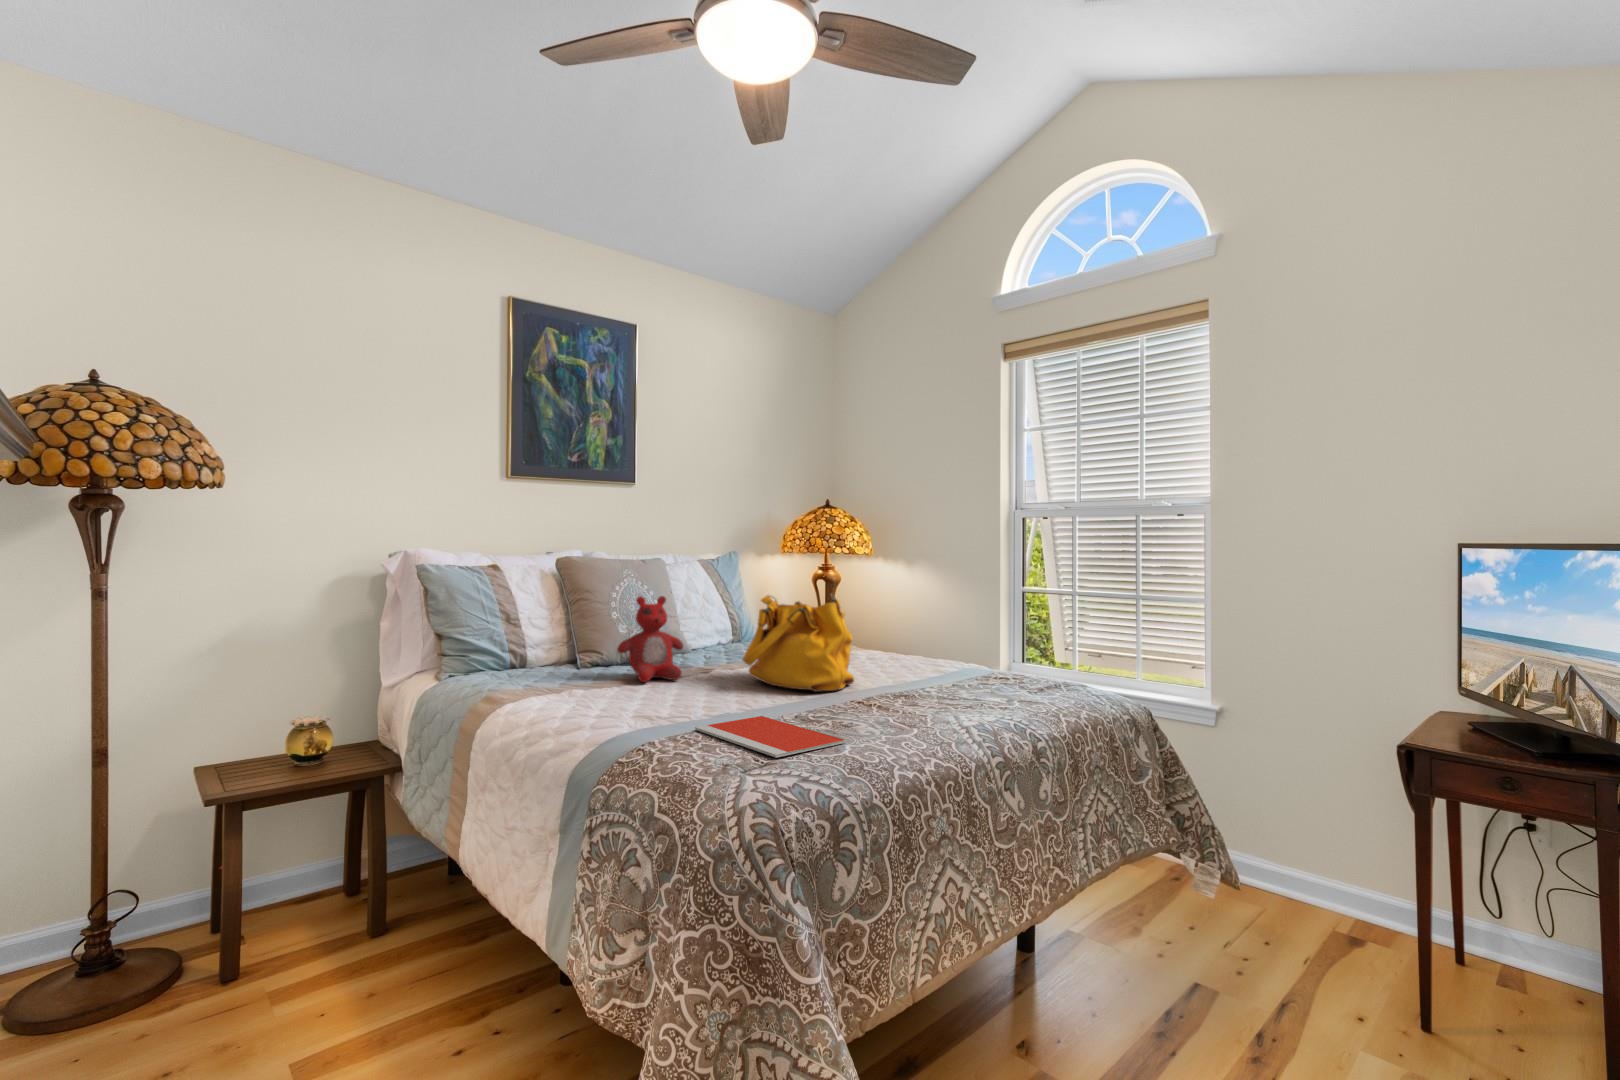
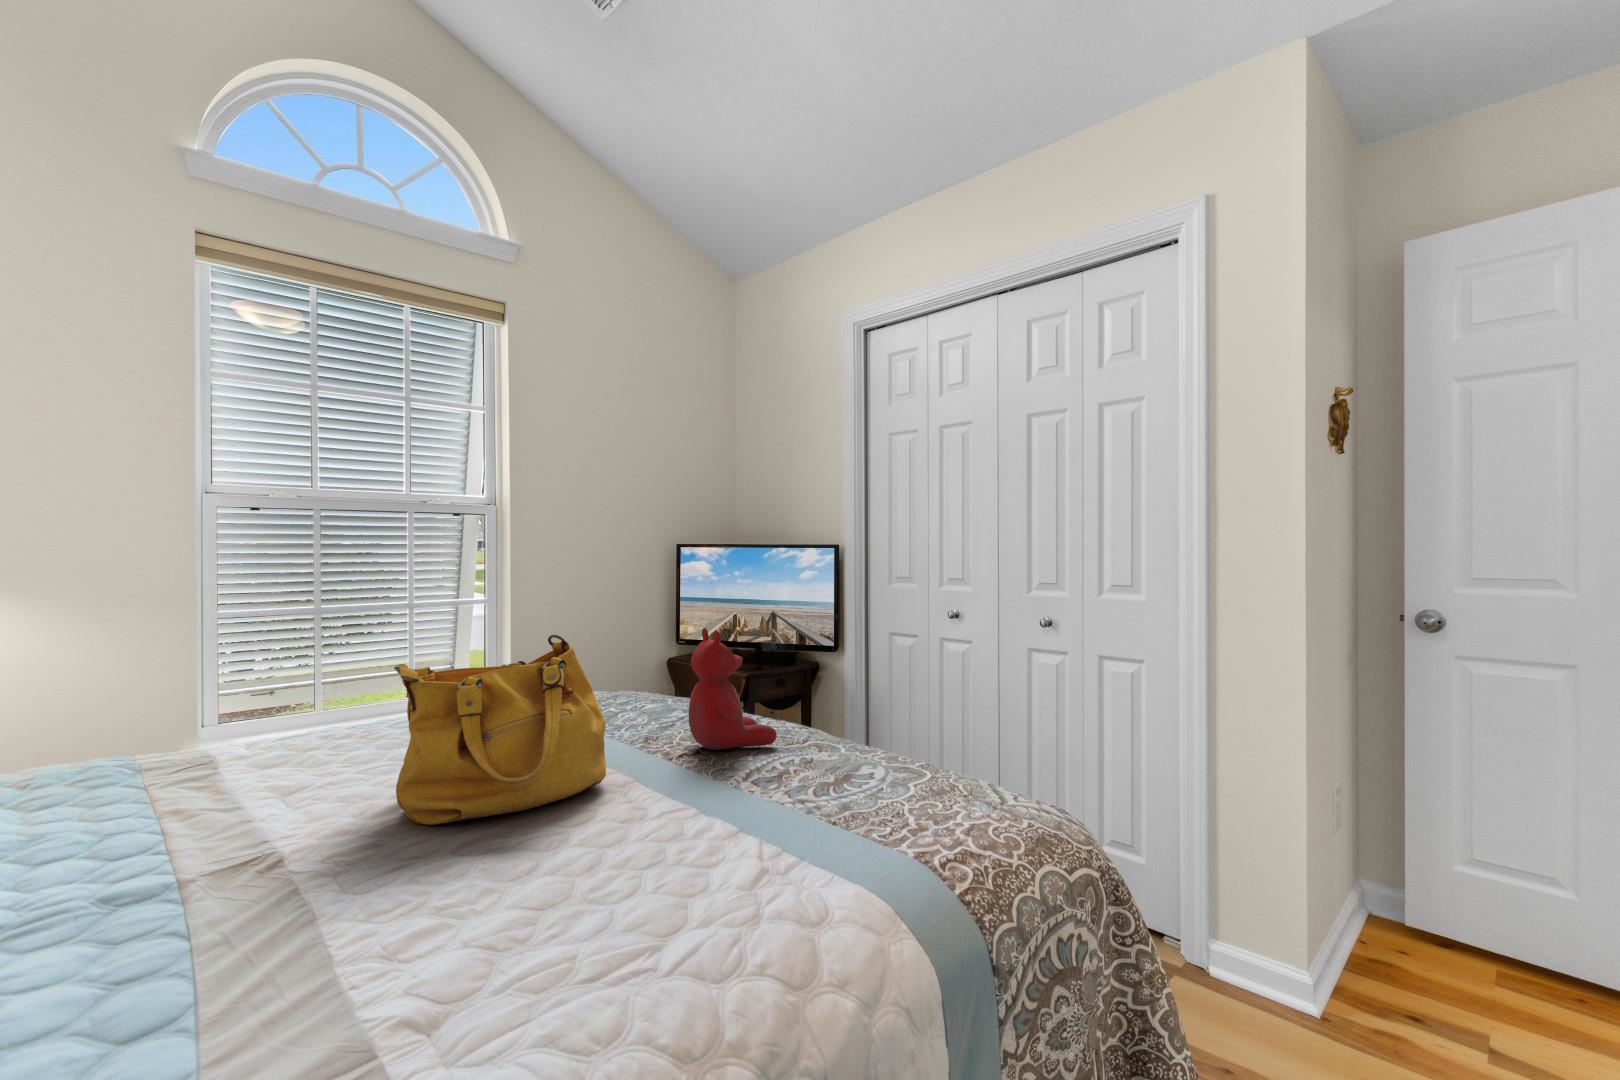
stuffed bear: present [617,596,683,682] -> present [689,628,777,750]
notebook: present [695,716,846,758] -> none [744,768,950,842]

